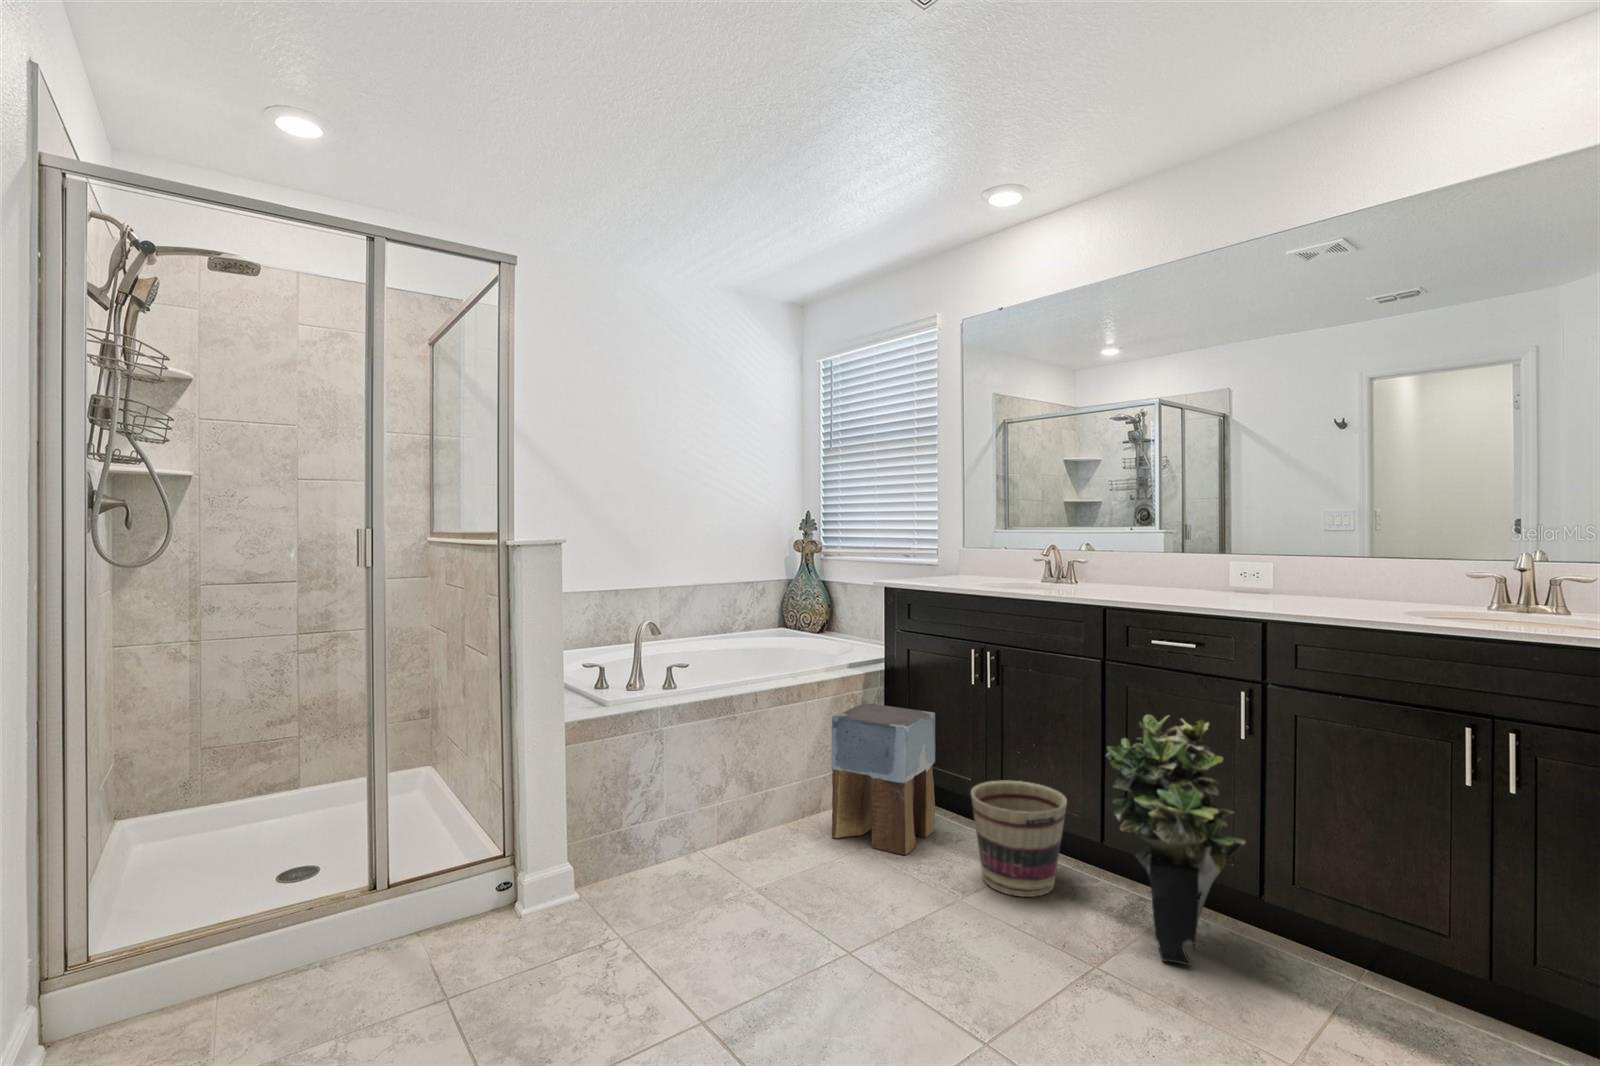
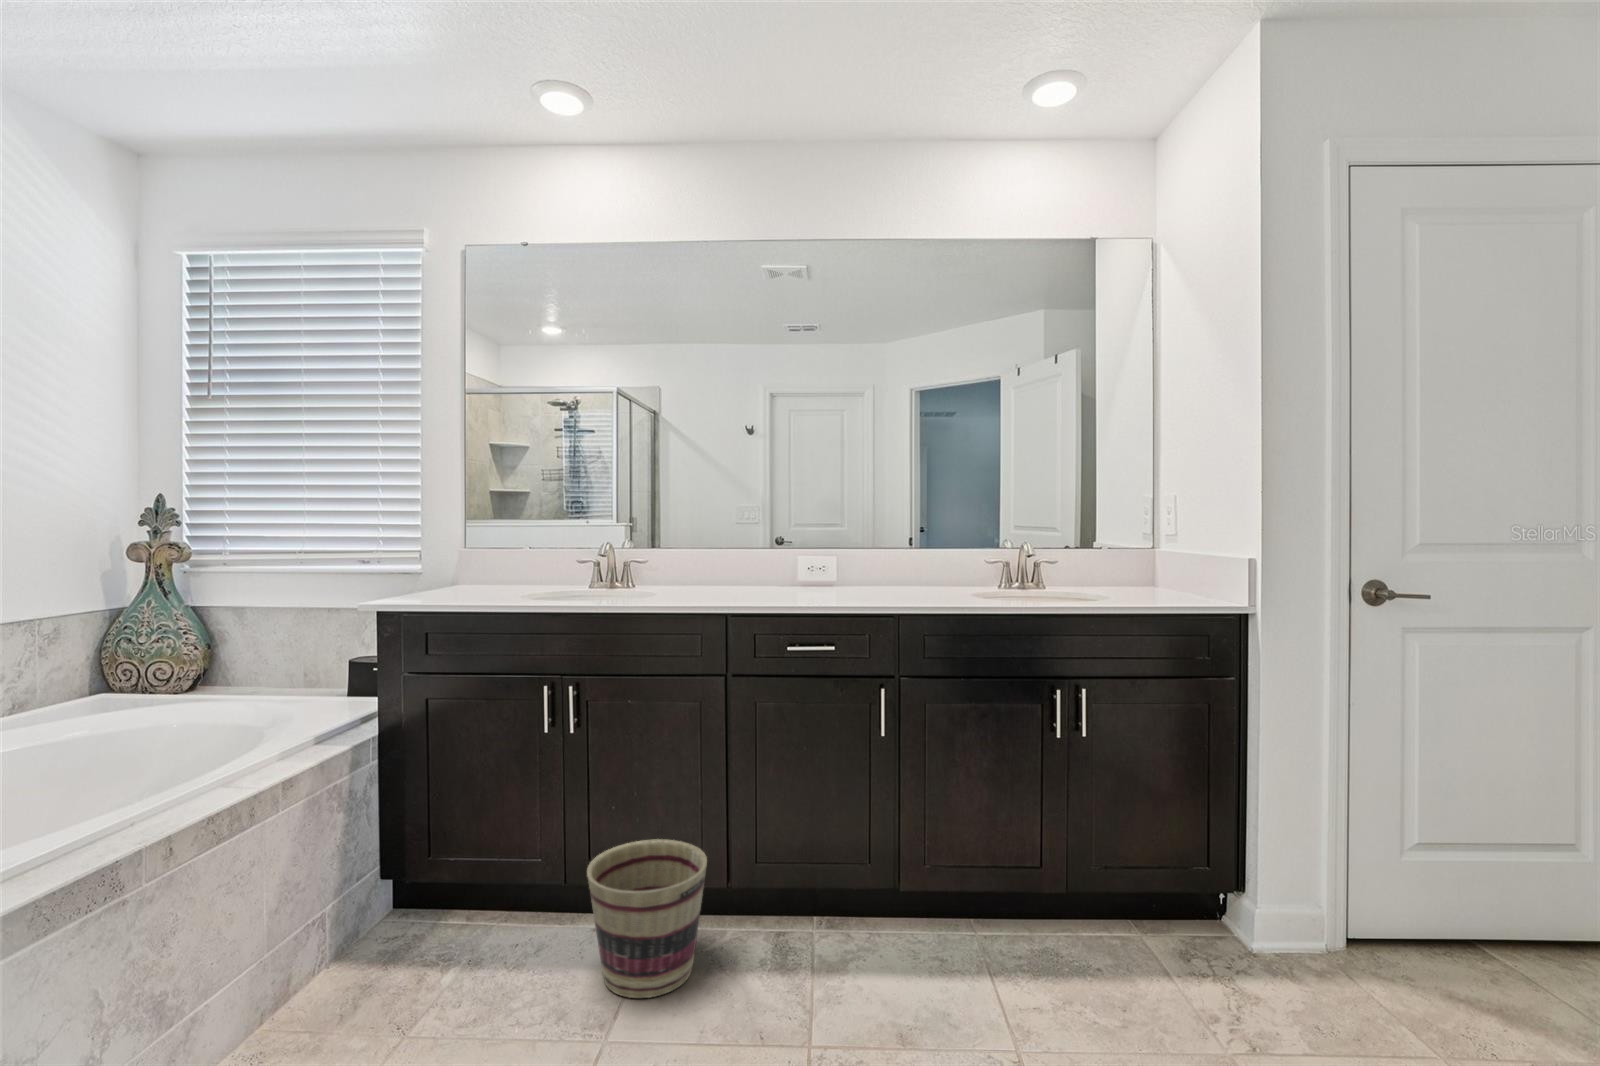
stool: present [831,703,935,855] -> none [338,782,493,1030]
potted plant: present [1106,715,1246,966] -> none [768,724,908,998]

